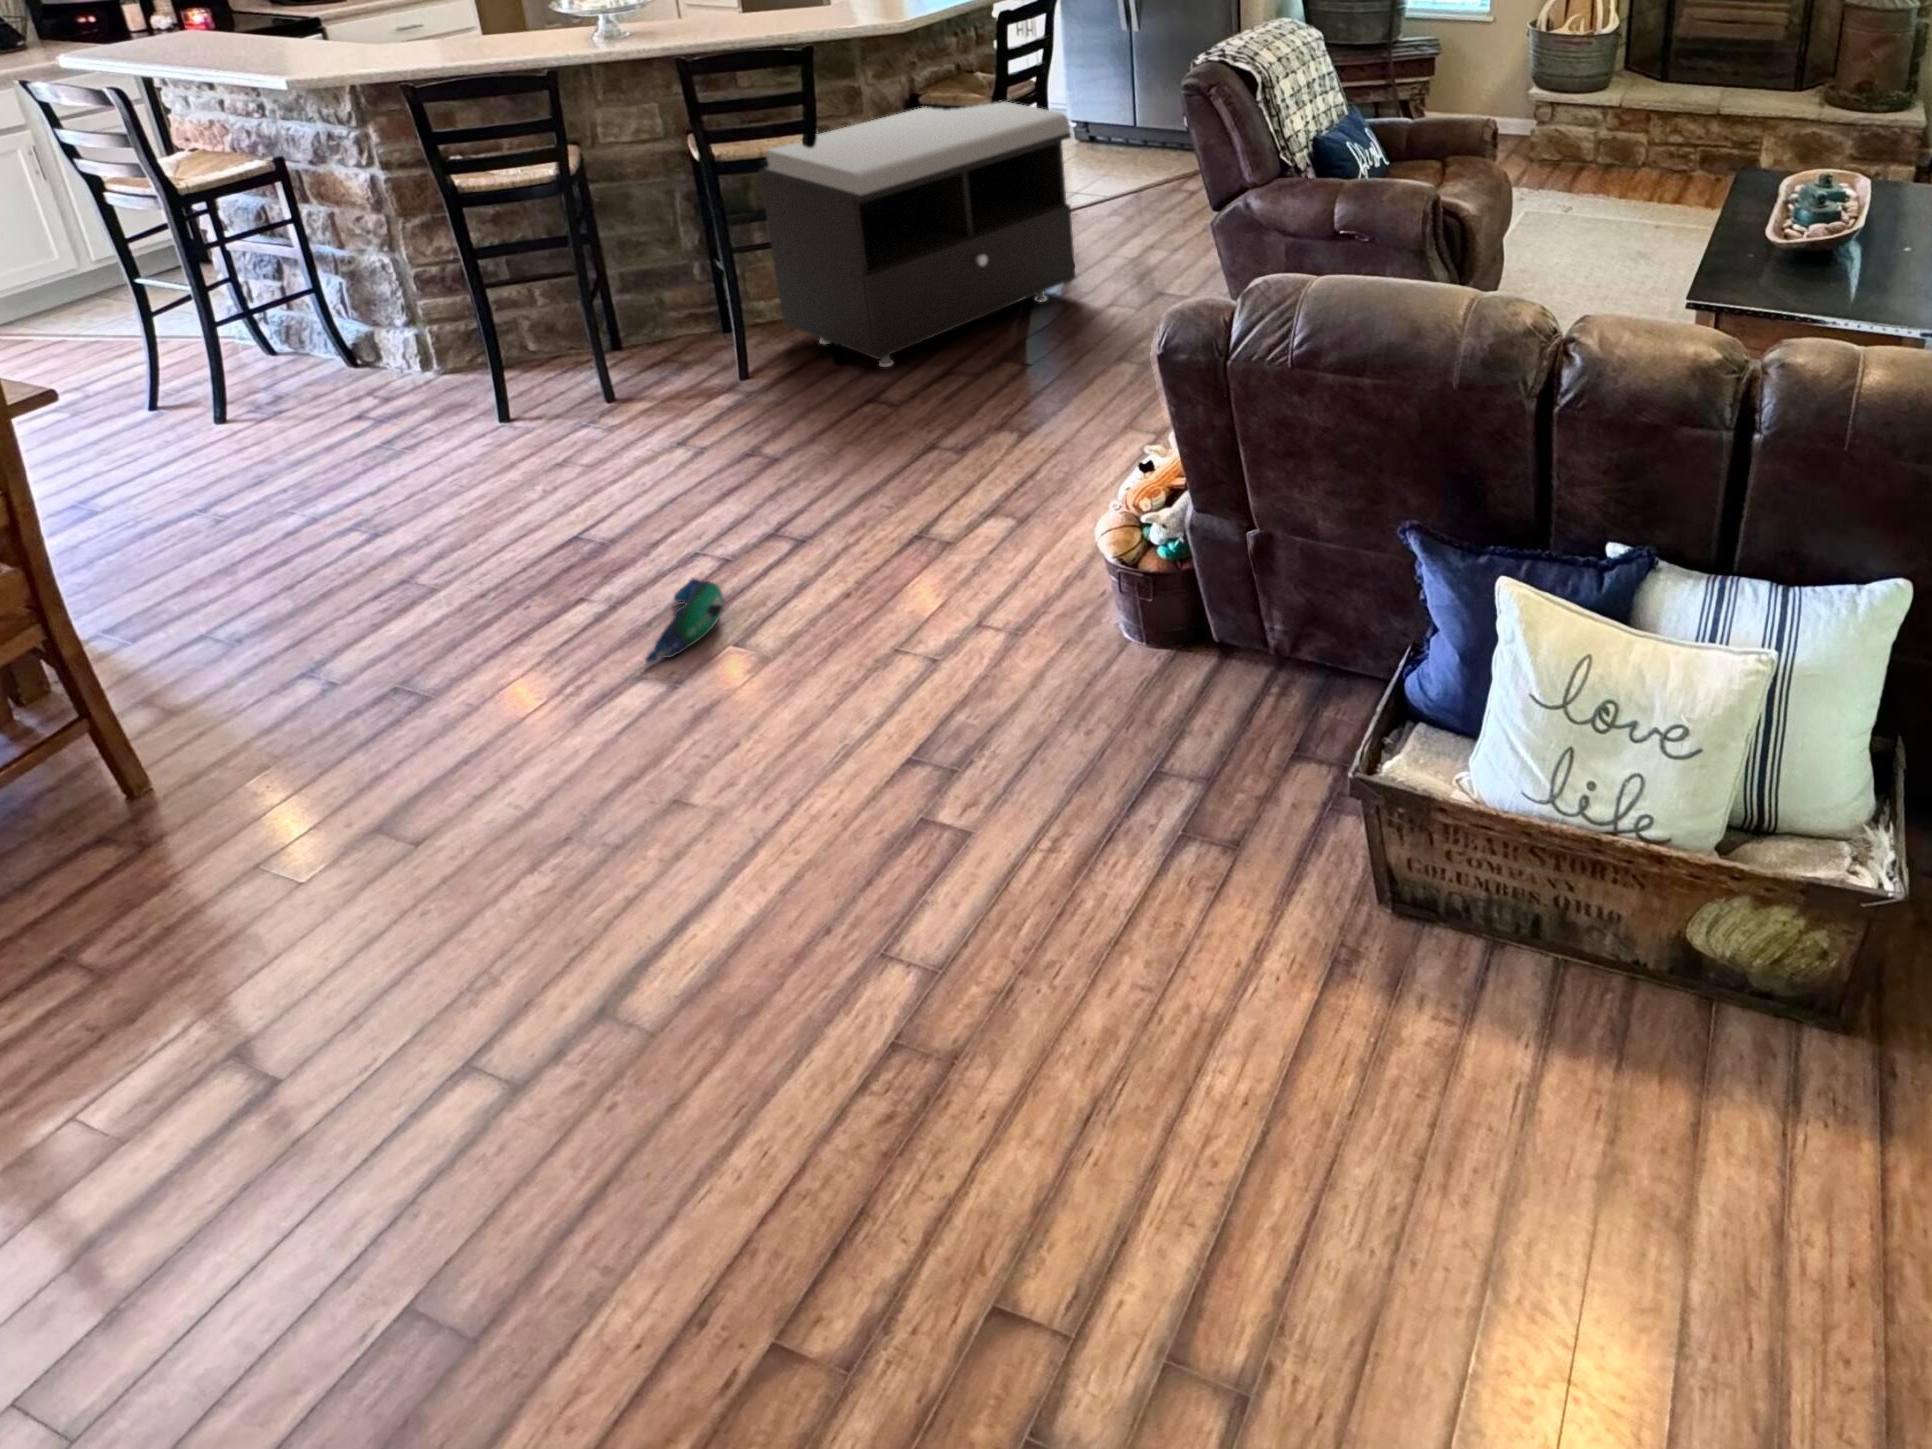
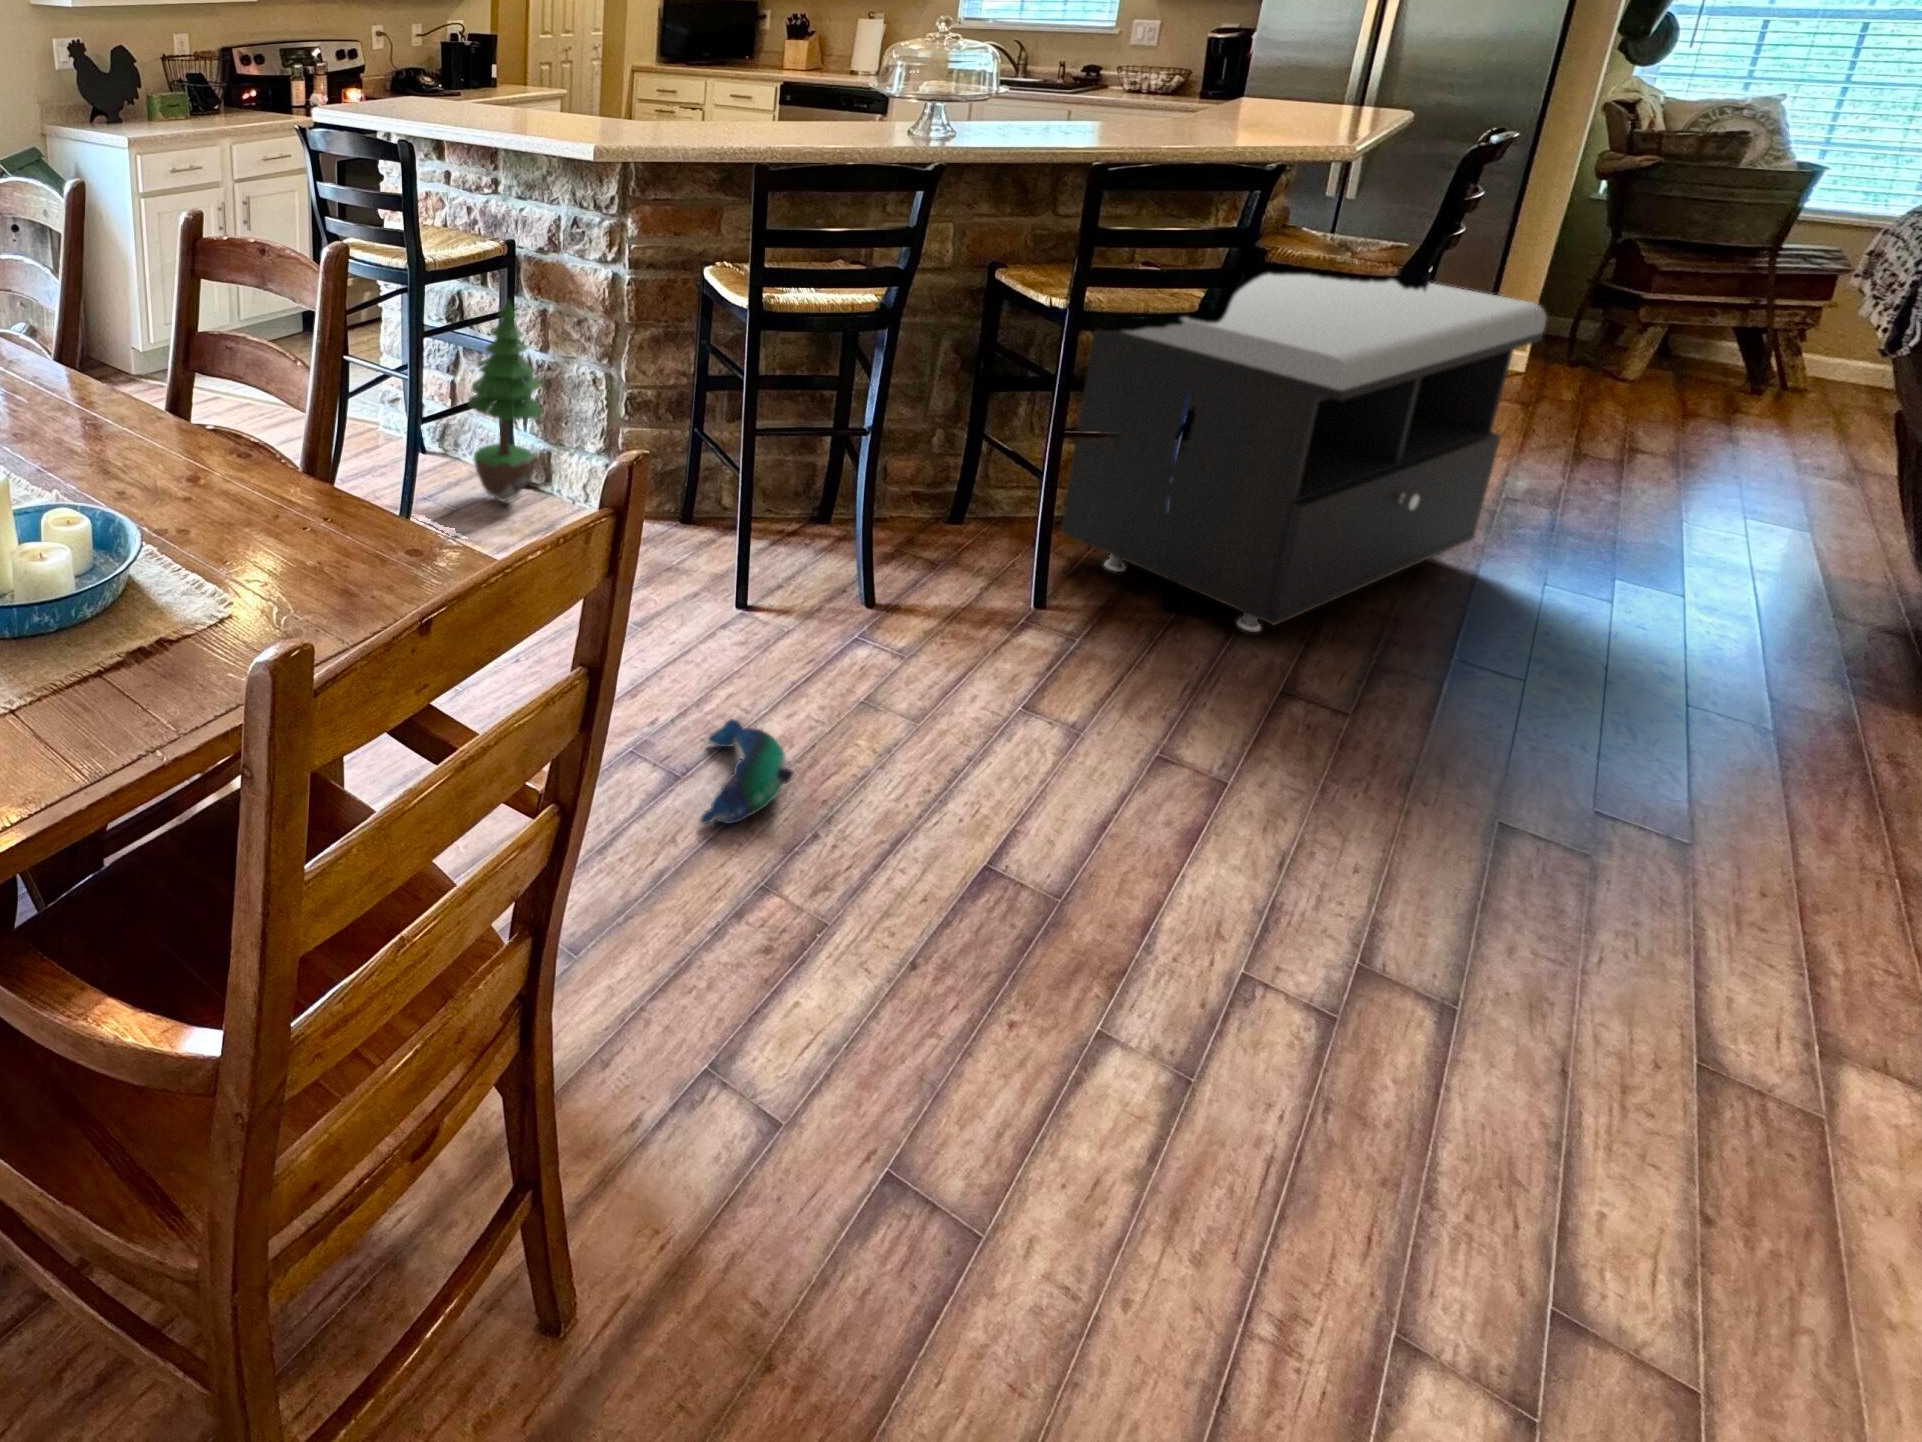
potted tree: none [265,207,351,382] -> present [468,299,542,502]
plush toy: present [646,579,724,663] -> present [700,719,793,824]

